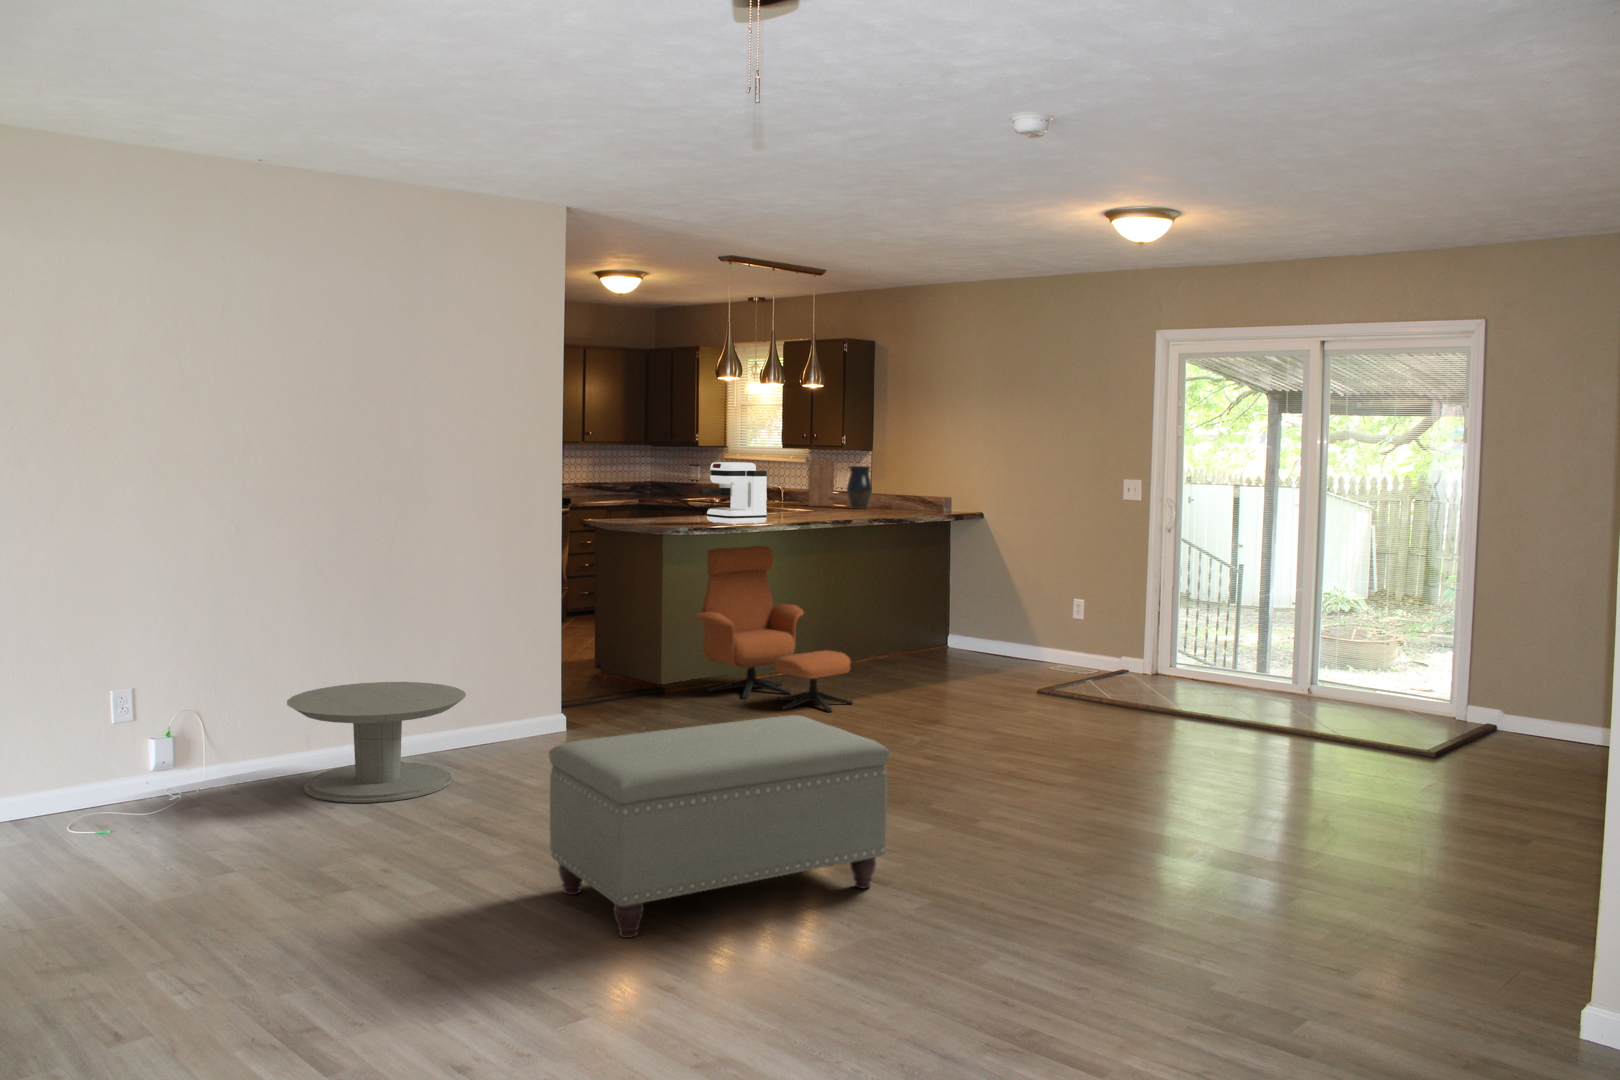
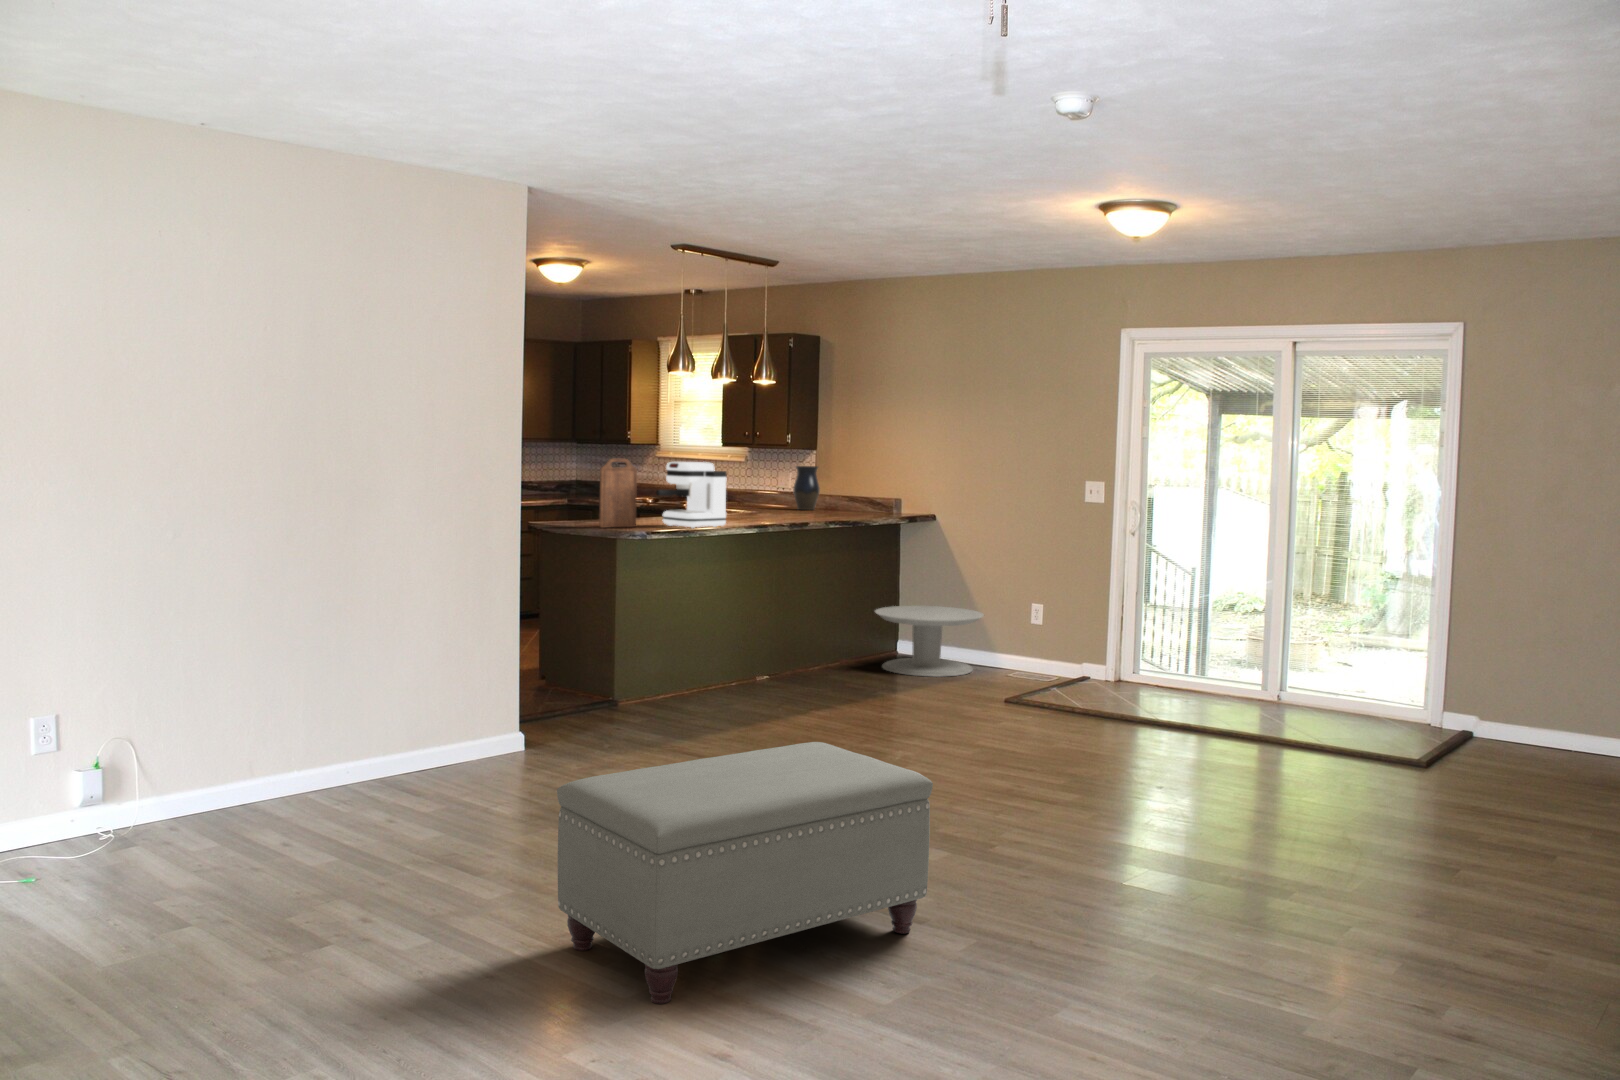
cutting board: present [808,456,834,506] -> present [599,458,637,528]
lounge chair: present [694,546,853,712] -> none [652,550,822,726]
side table: present [287,682,466,803] -> present [875,606,984,677]

